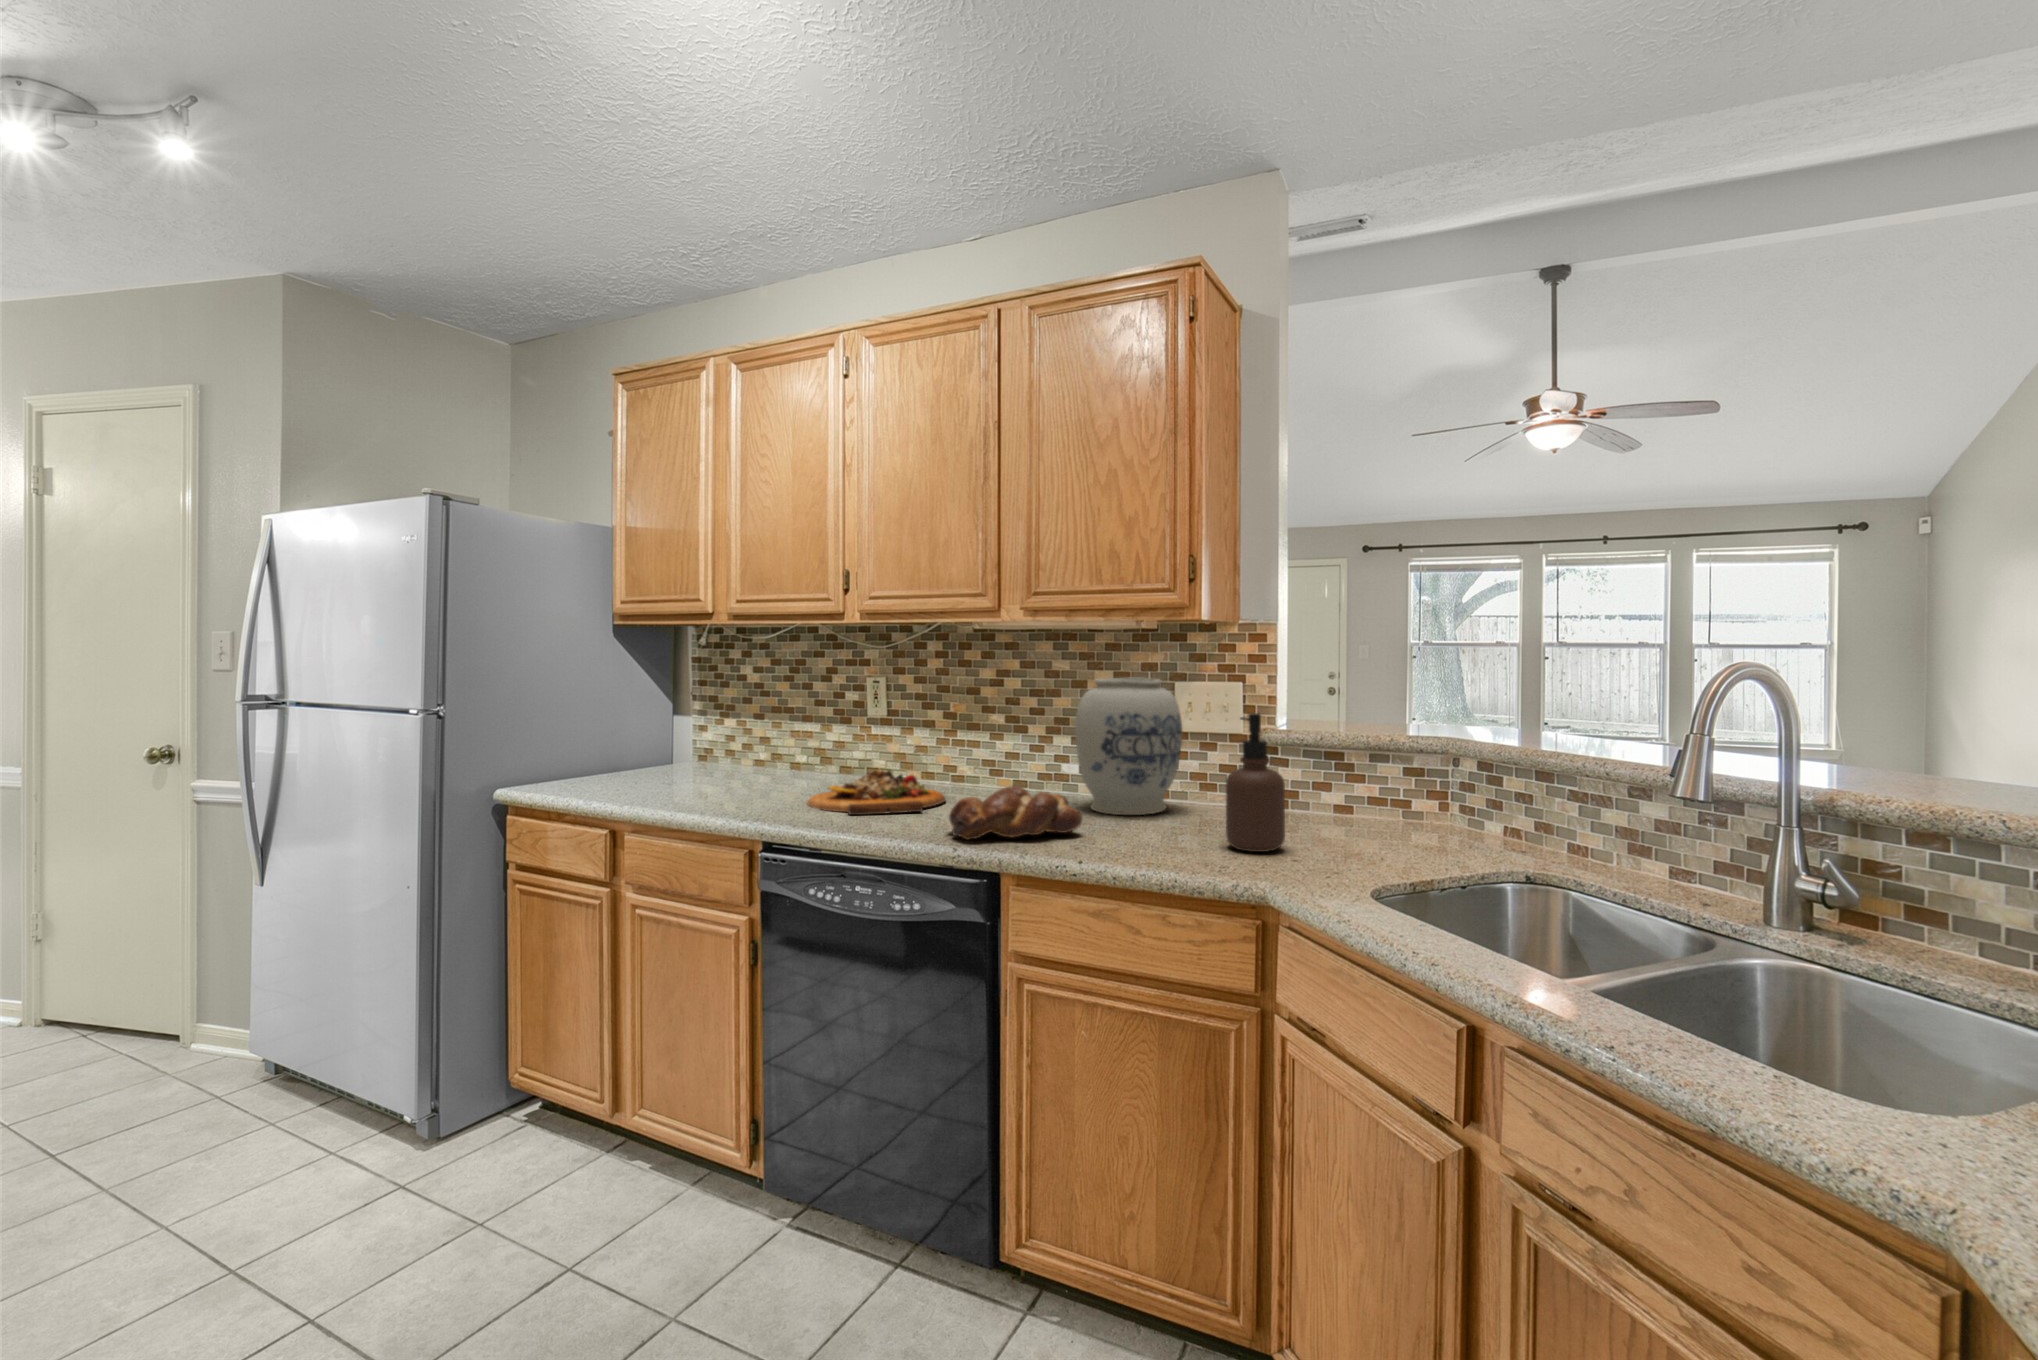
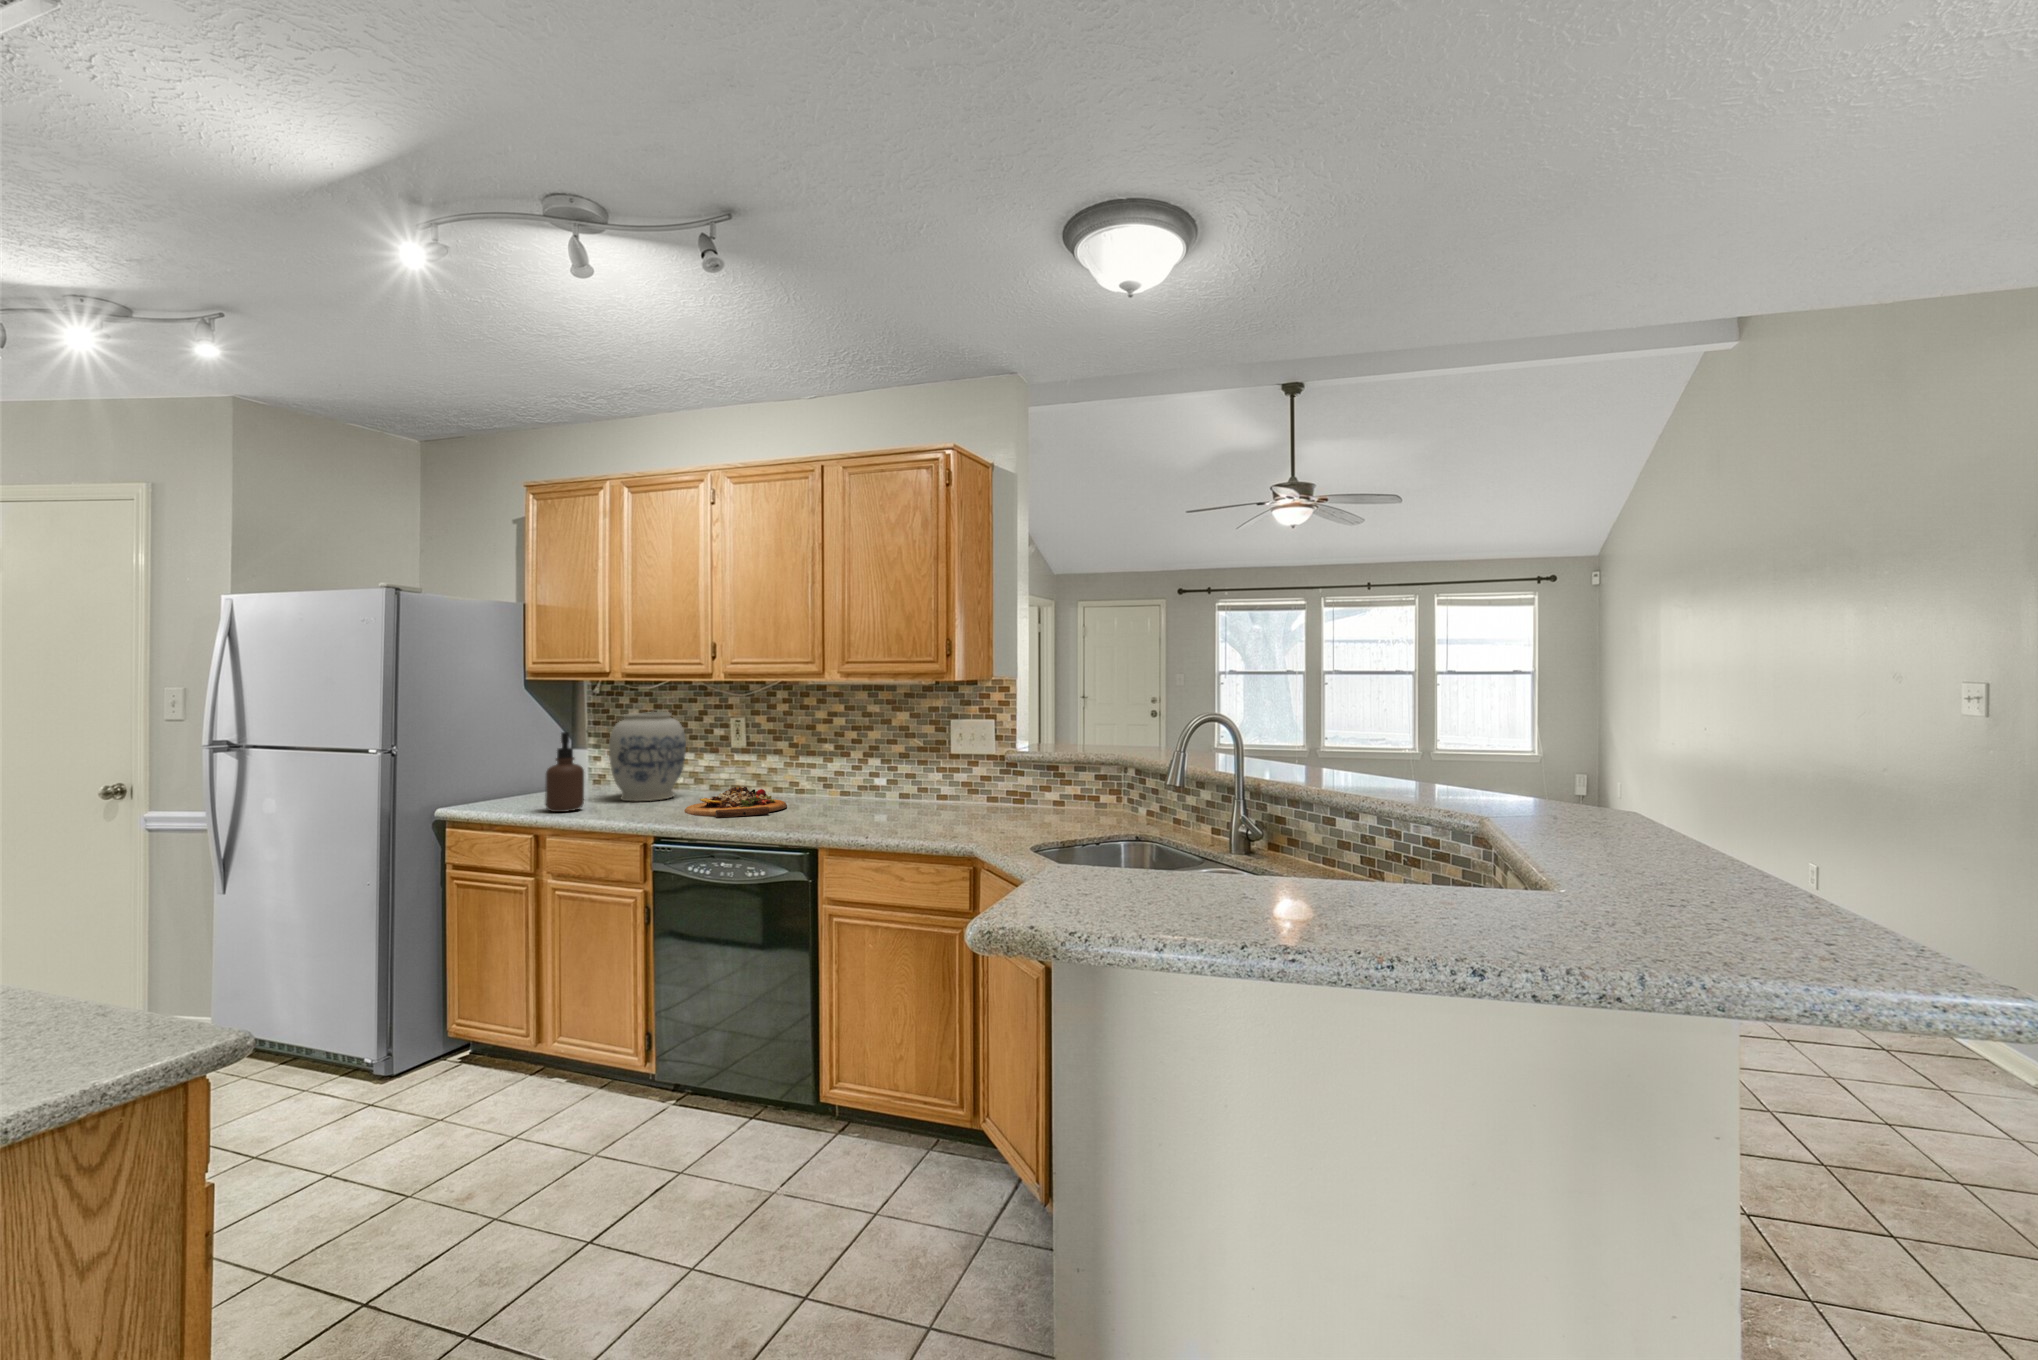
vase: present [1075,678,1182,815] -> present [609,712,686,801]
soap dispenser: present [1226,713,1285,852] -> present [545,732,584,812]
bread loaf: present [949,786,1083,840] -> none [786,793,877,829]

